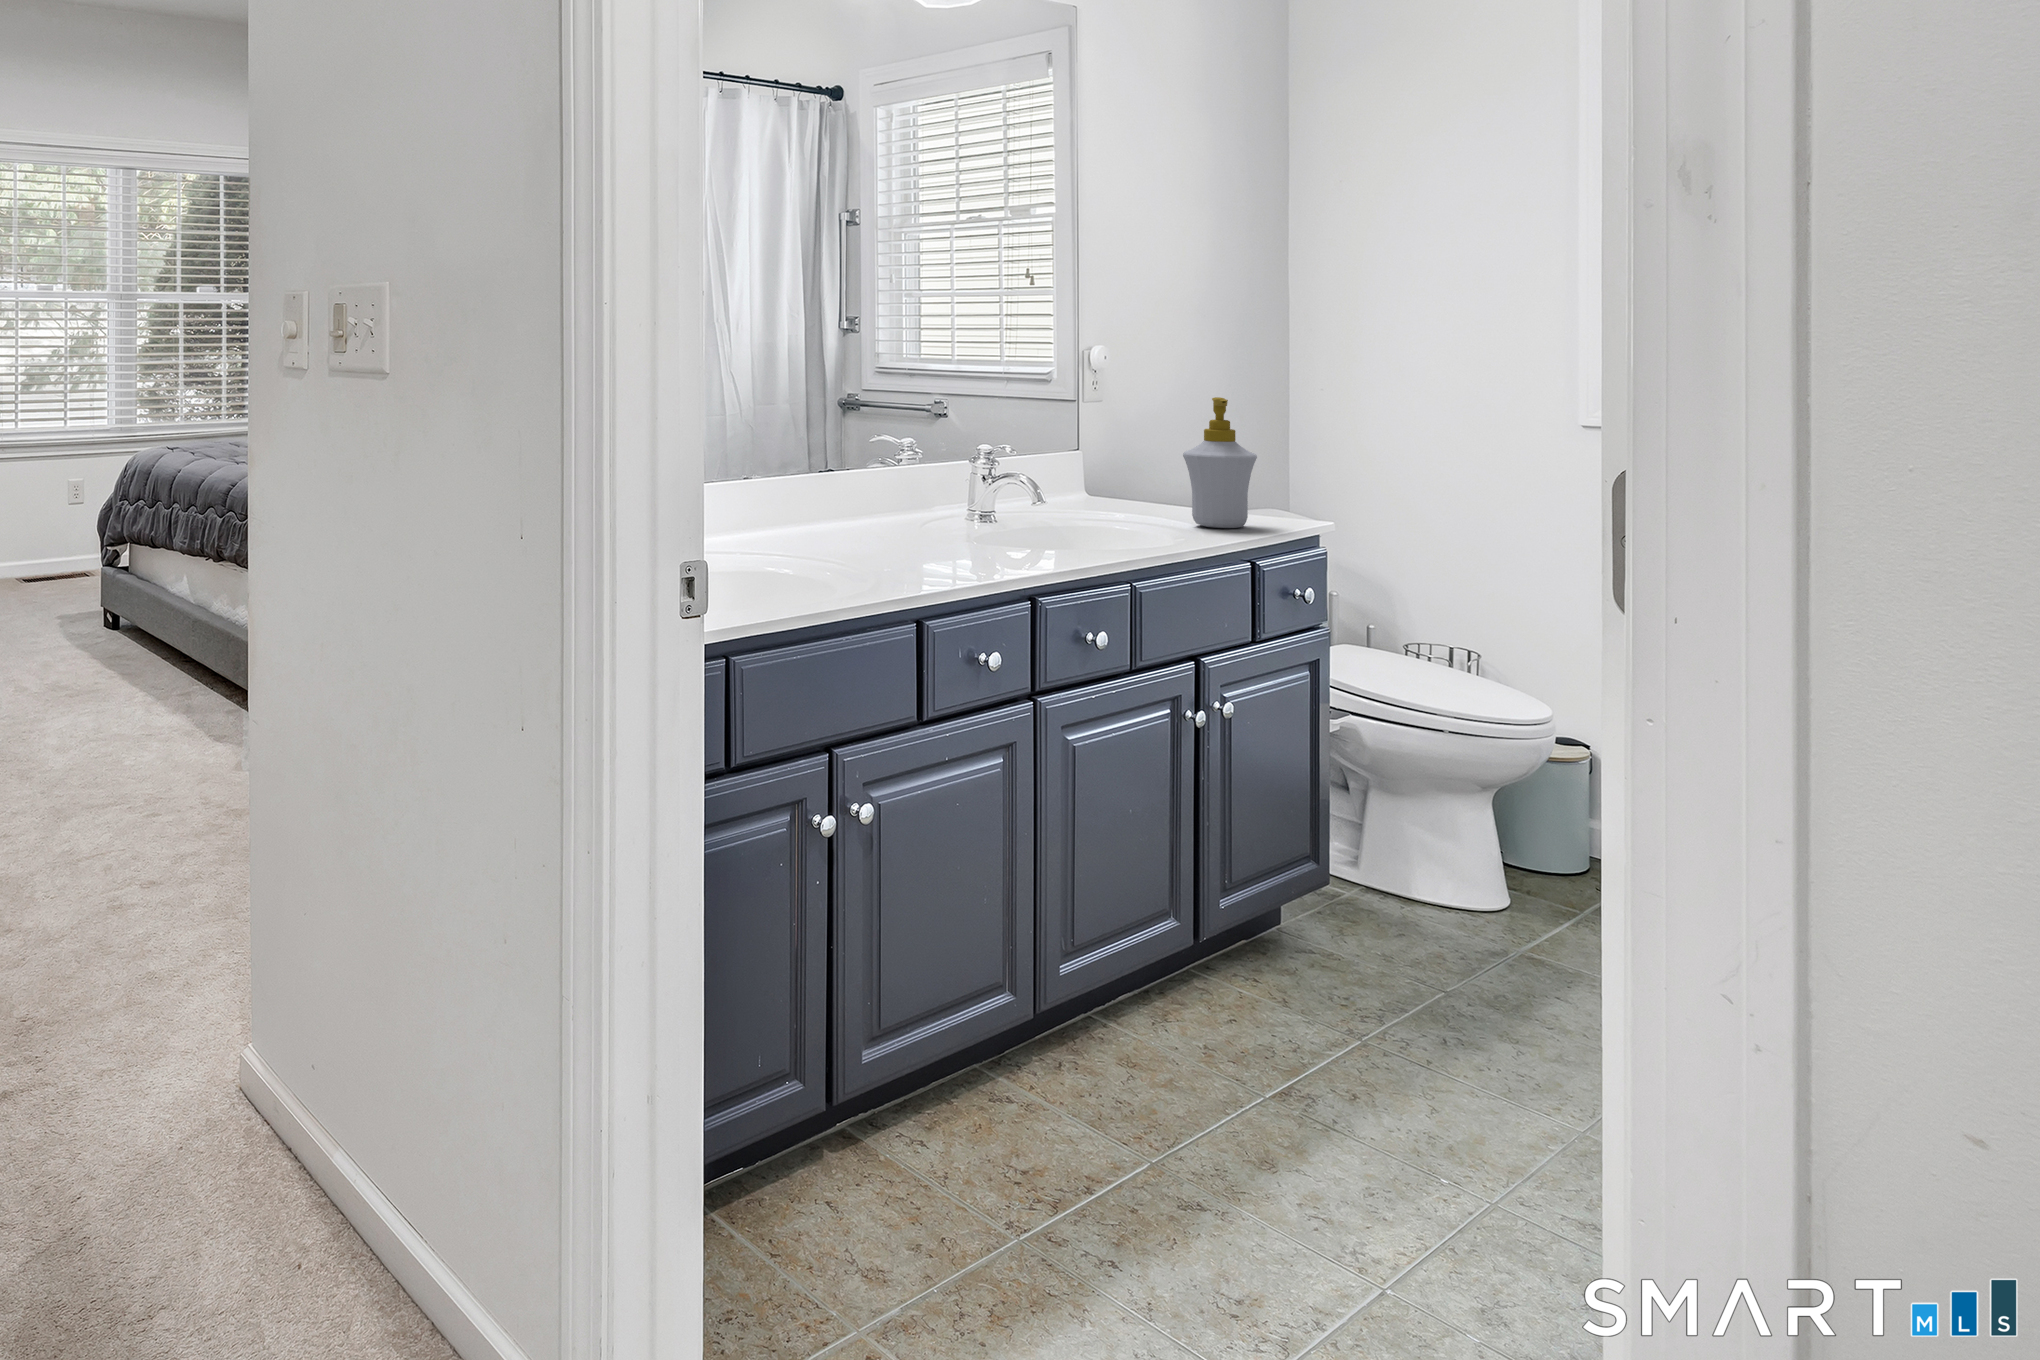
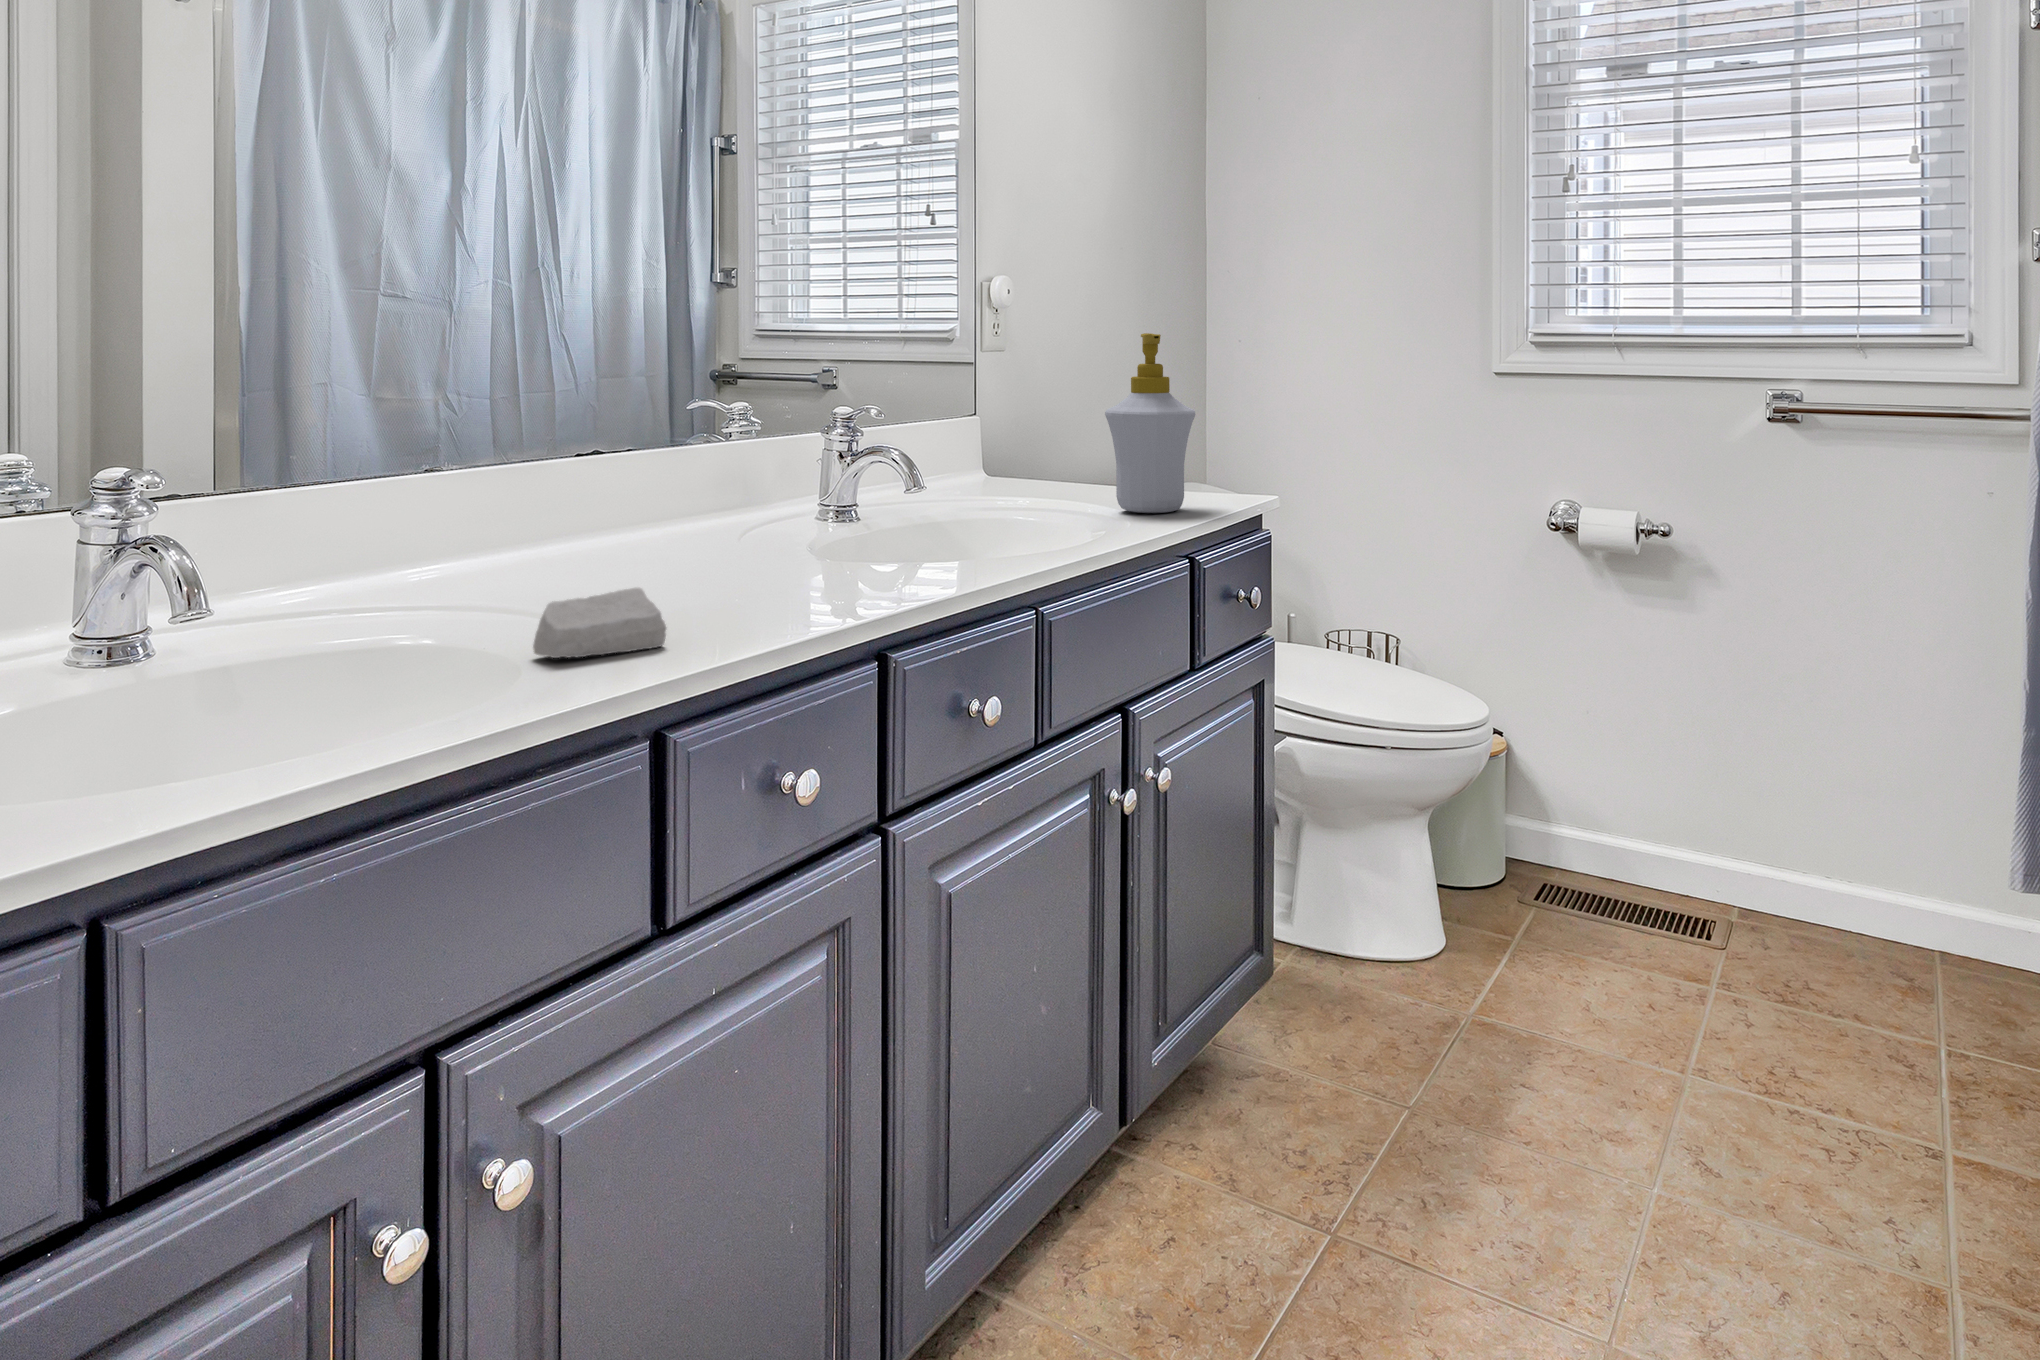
soap bar: none [848,549,918,582] -> present [533,588,666,658]

